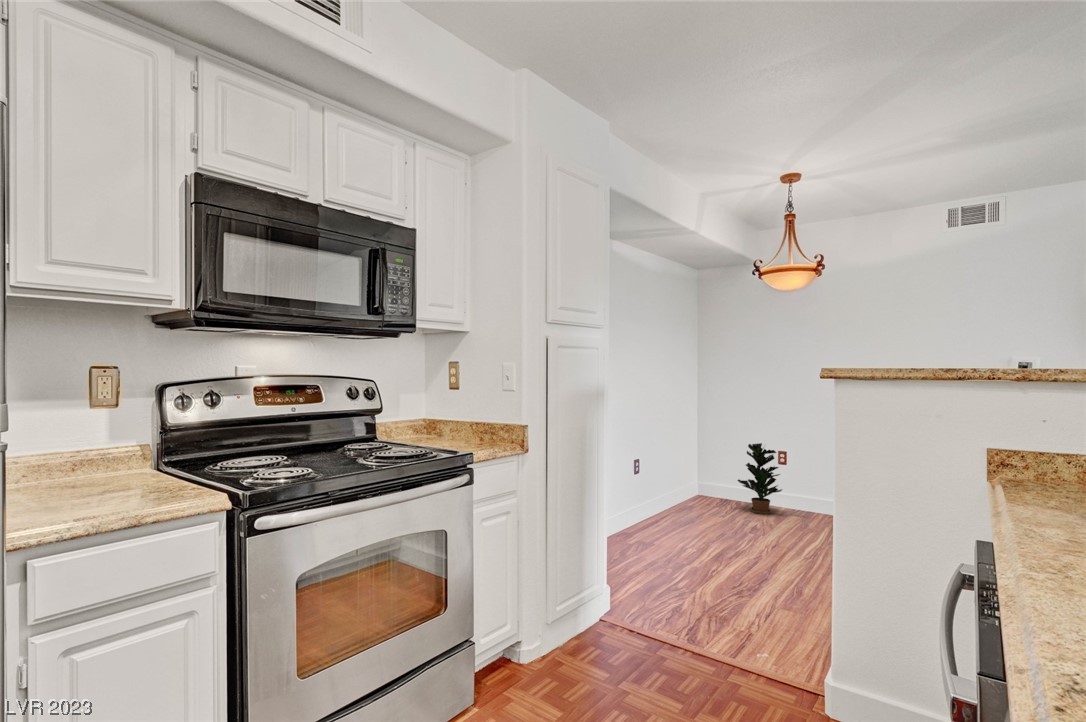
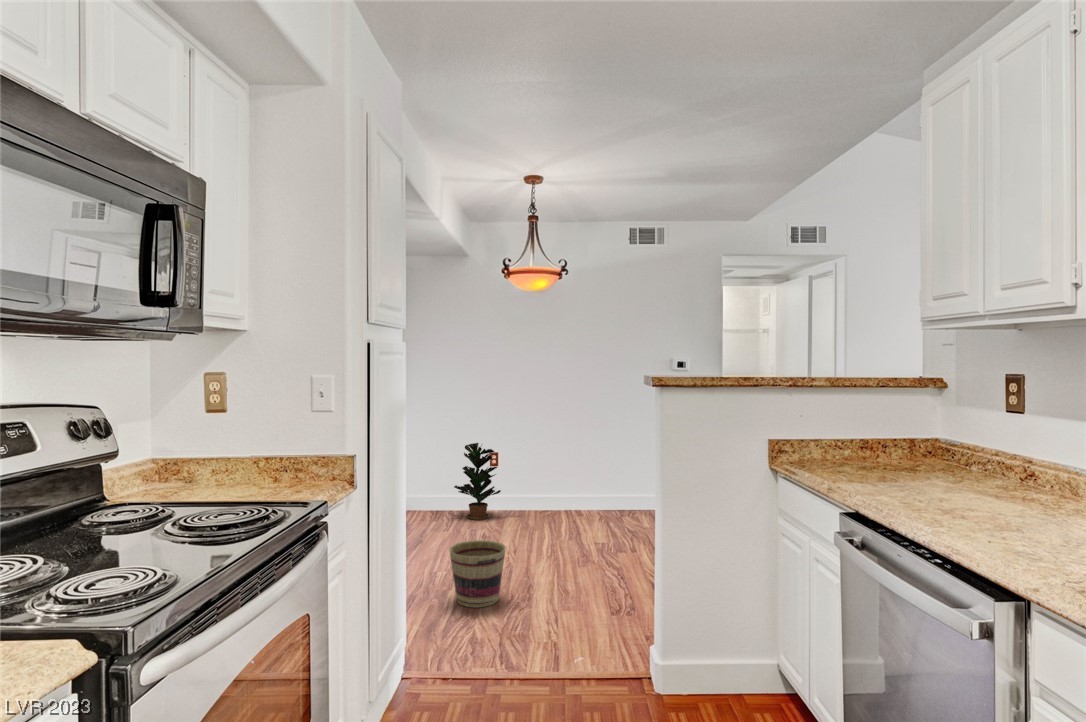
basket: none [681,523,734,585] -> present [449,540,506,608]

